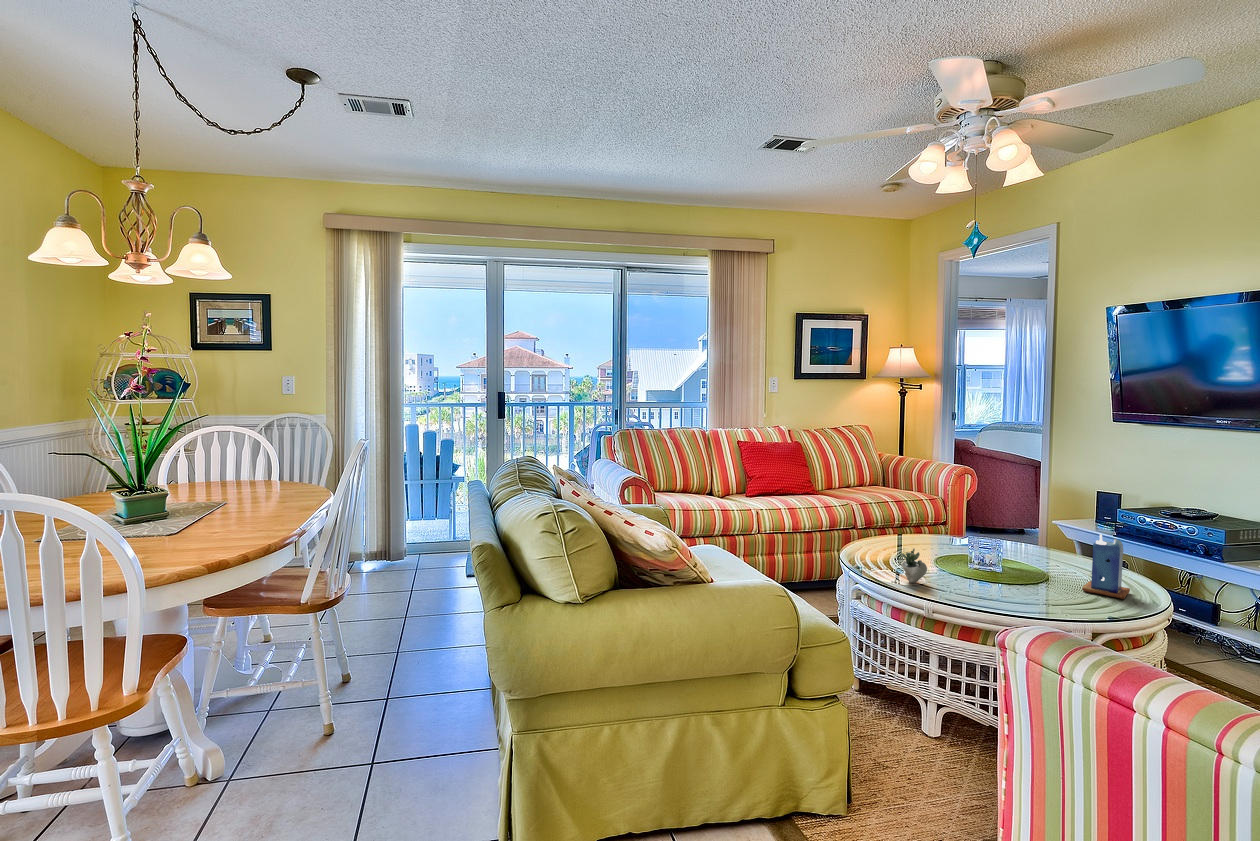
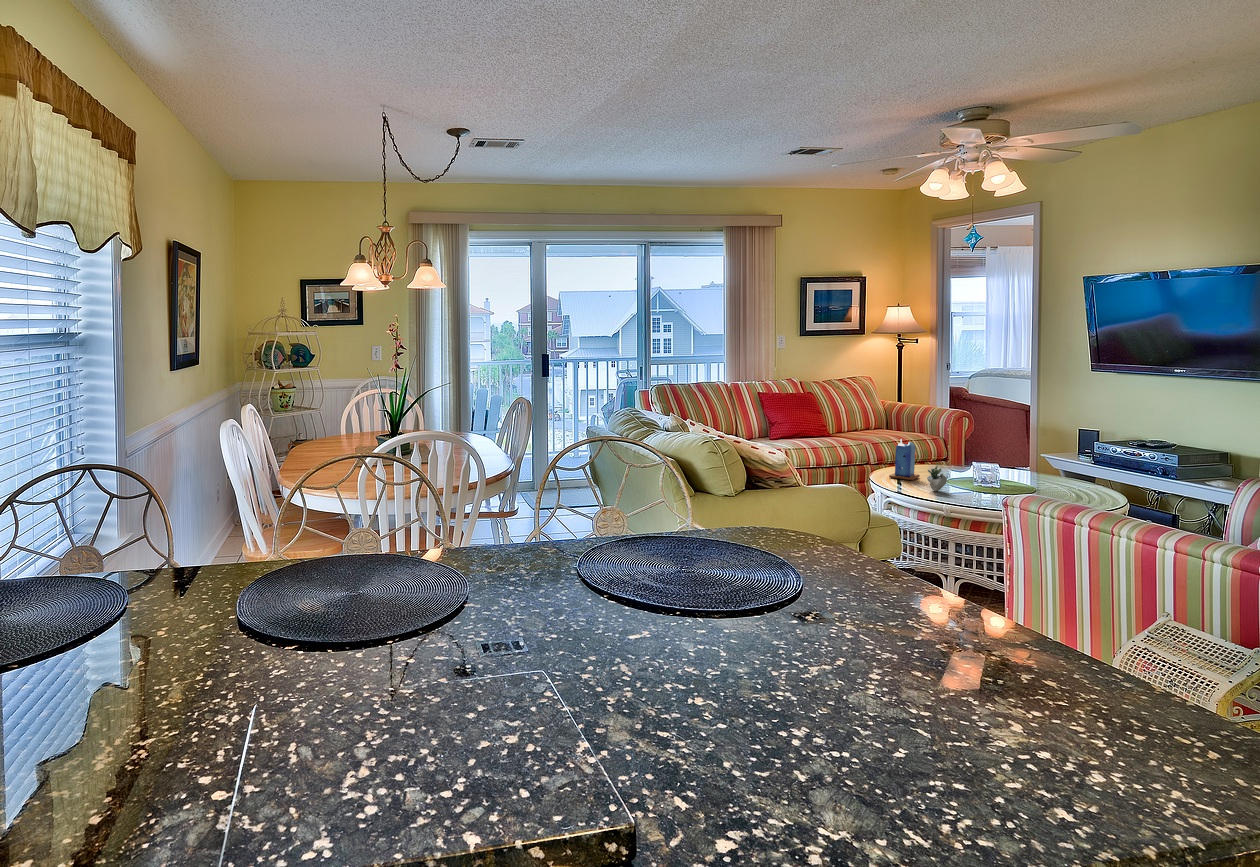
candle: present [1082,534,1130,599] -> present [889,439,920,480]

